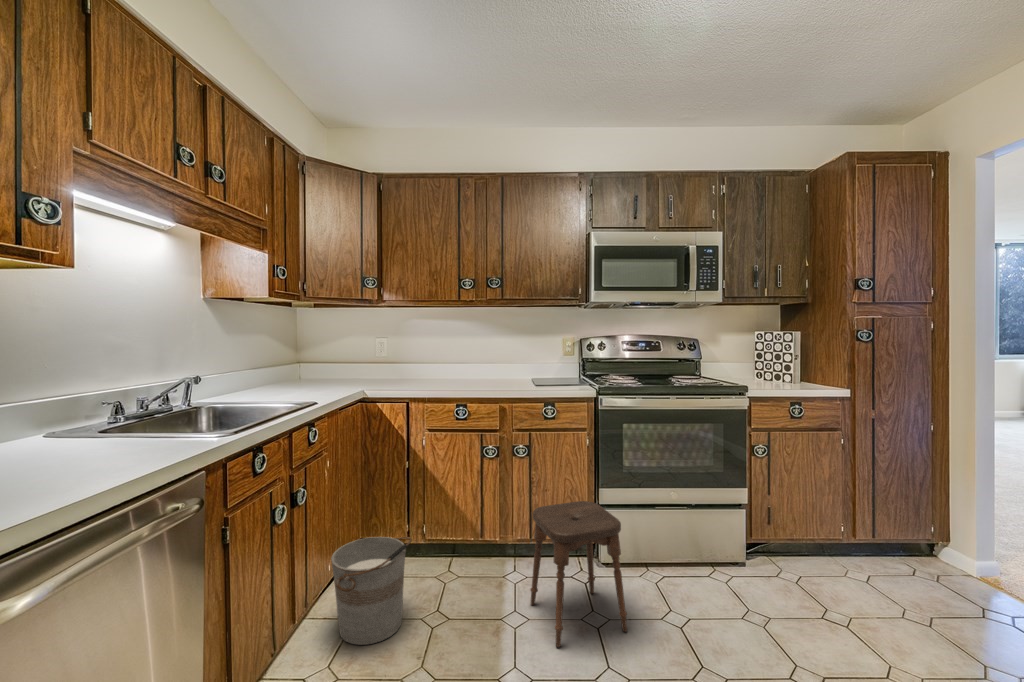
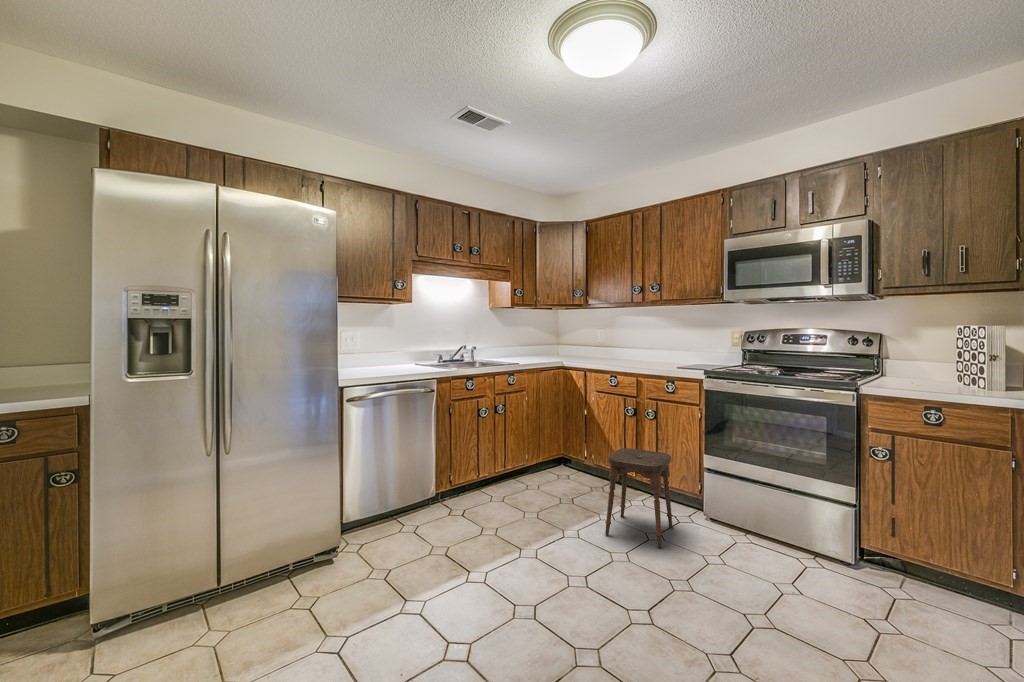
bucket: present [331,537,412,645] -> none [507,445,556,499]

